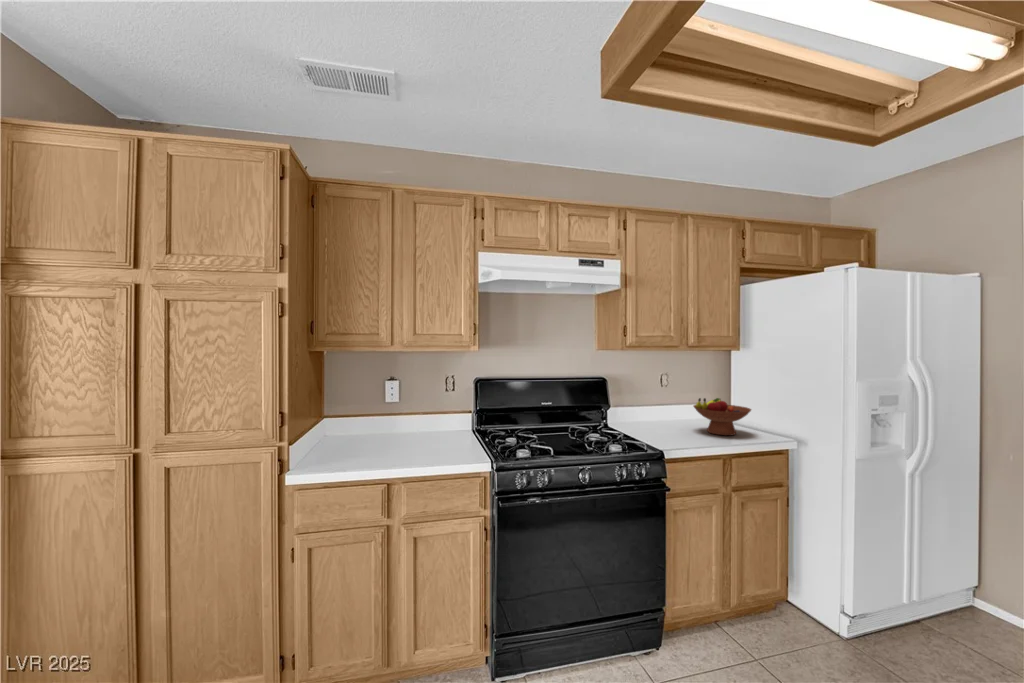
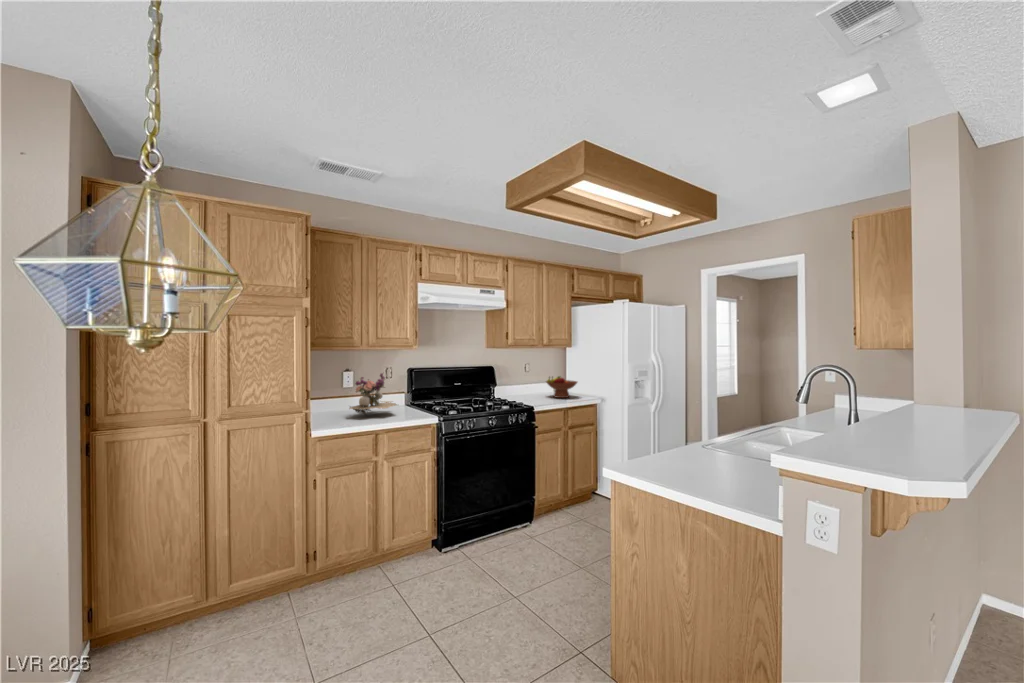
flower arrangement: none [366,384,441,449] -> present [350,373,397,414]

